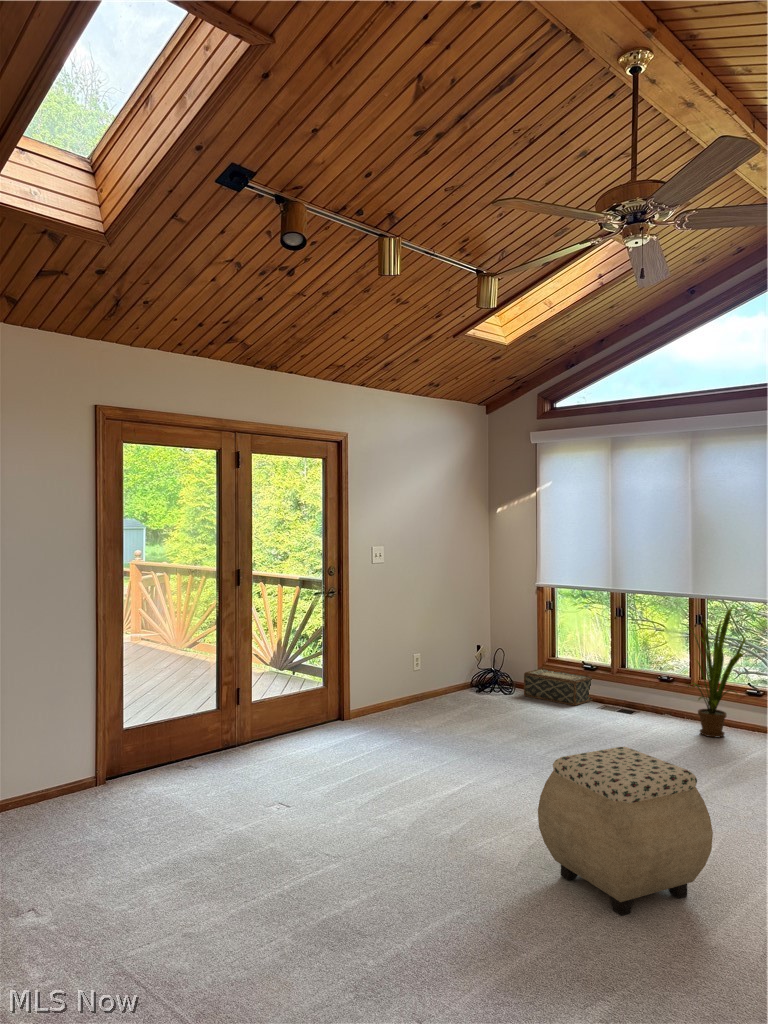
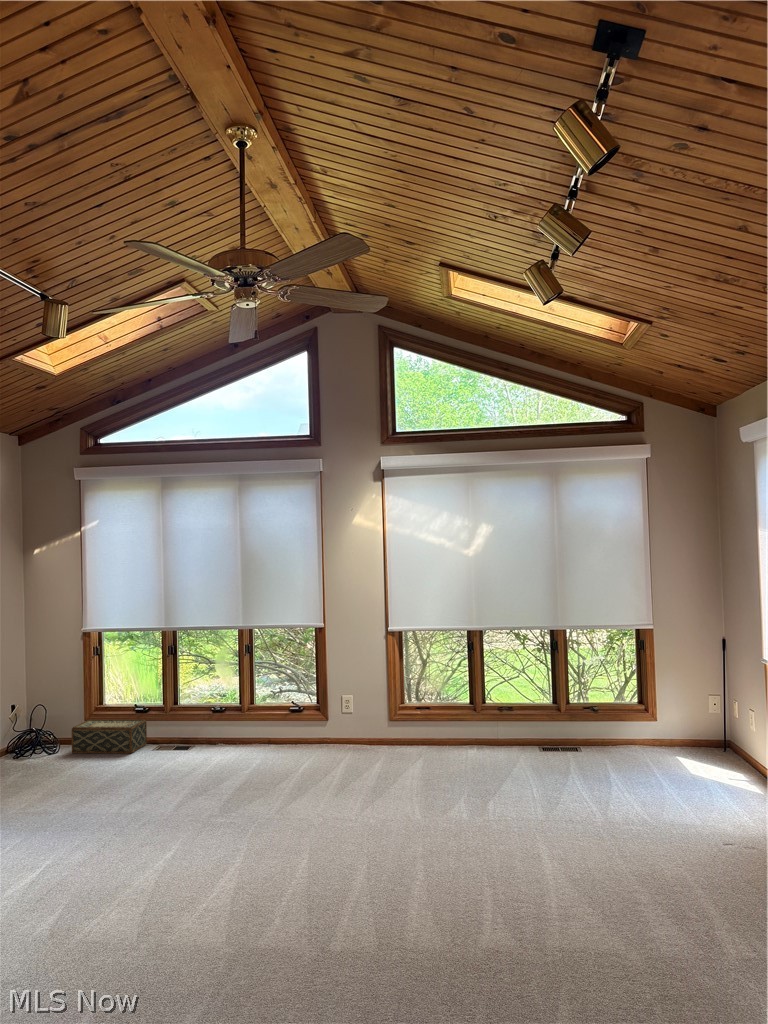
house plant: present [692,608,746,737] -> none [235,636,299,758]
ottoman: present [538,747,713,916] -> none [160,787,323,955]

